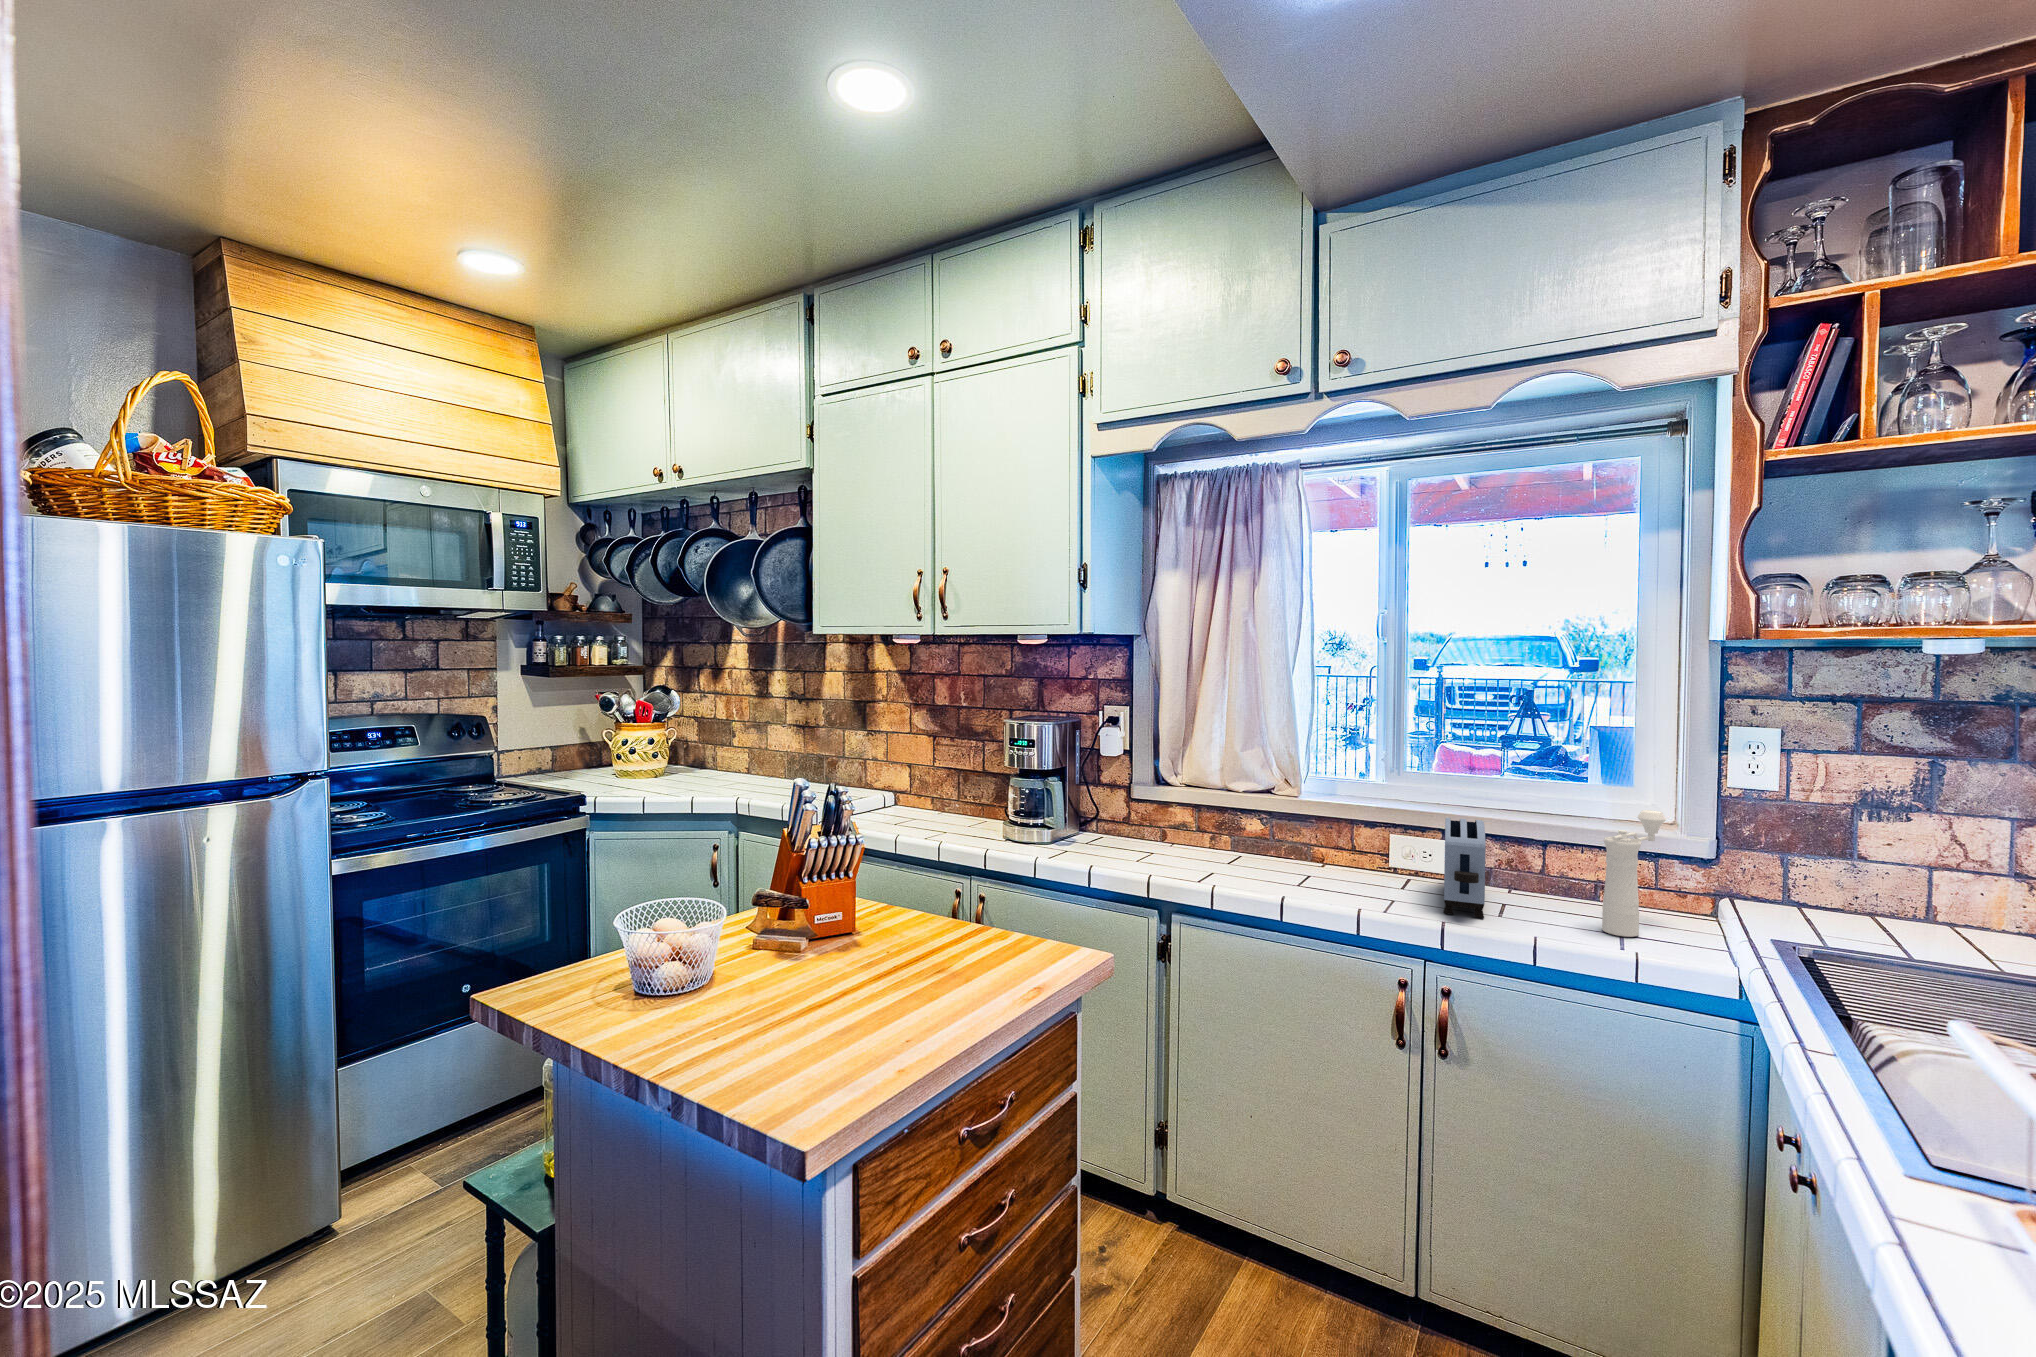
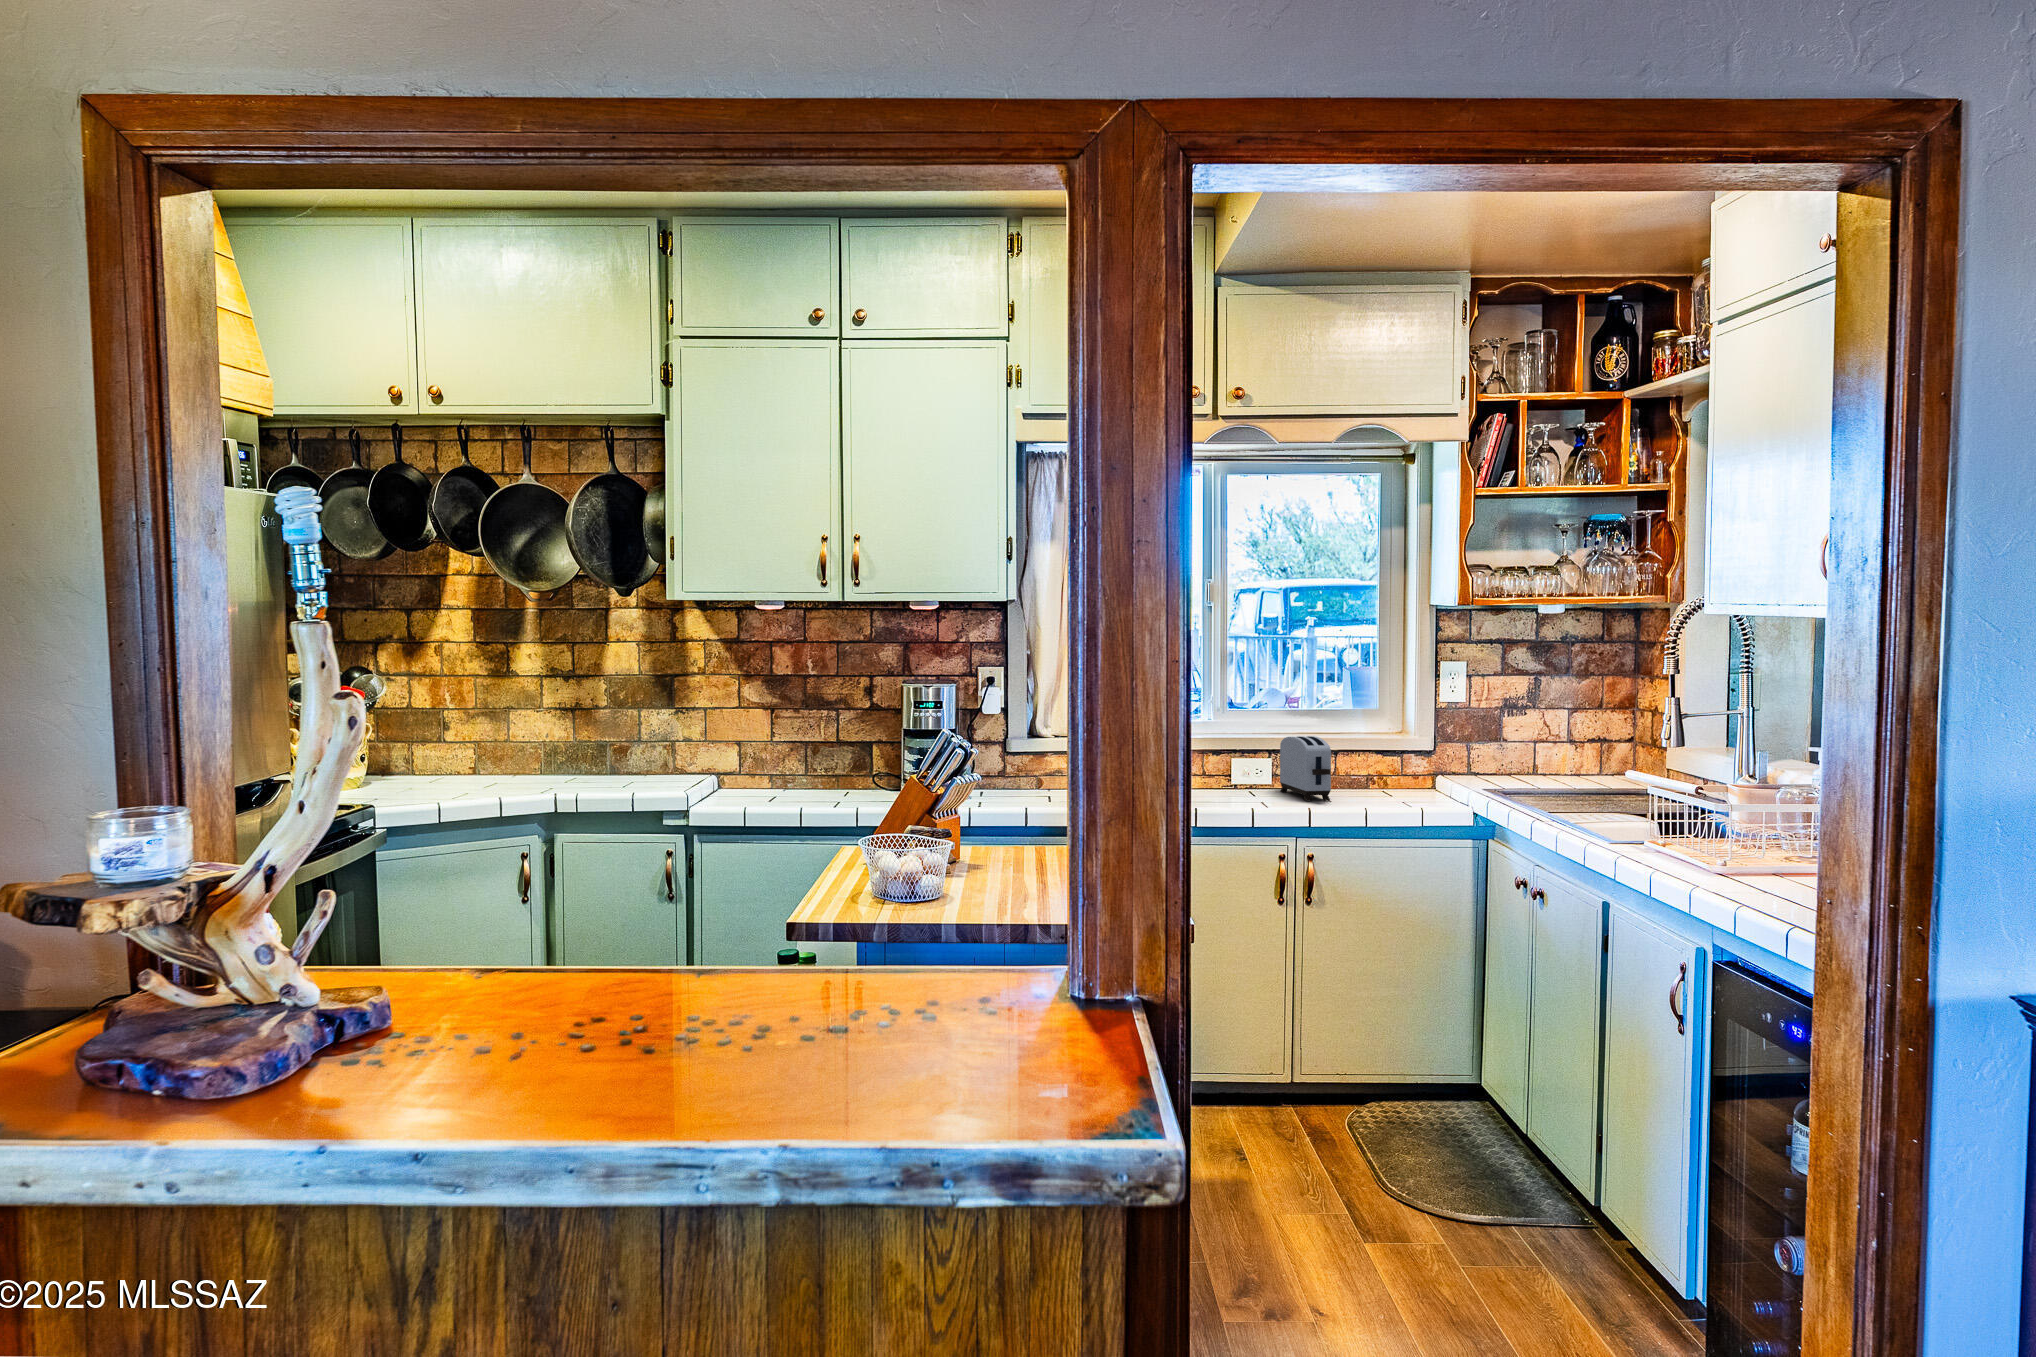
pepper mill: present [1602,810,1666,937] -> none [1394,719,1419,800]

